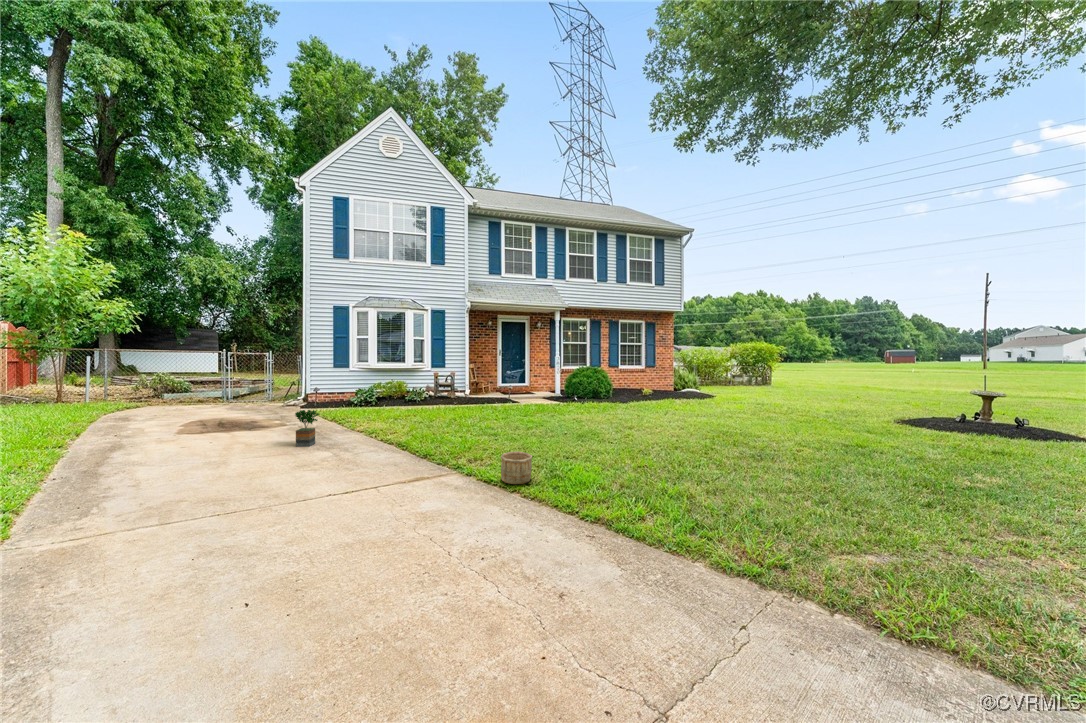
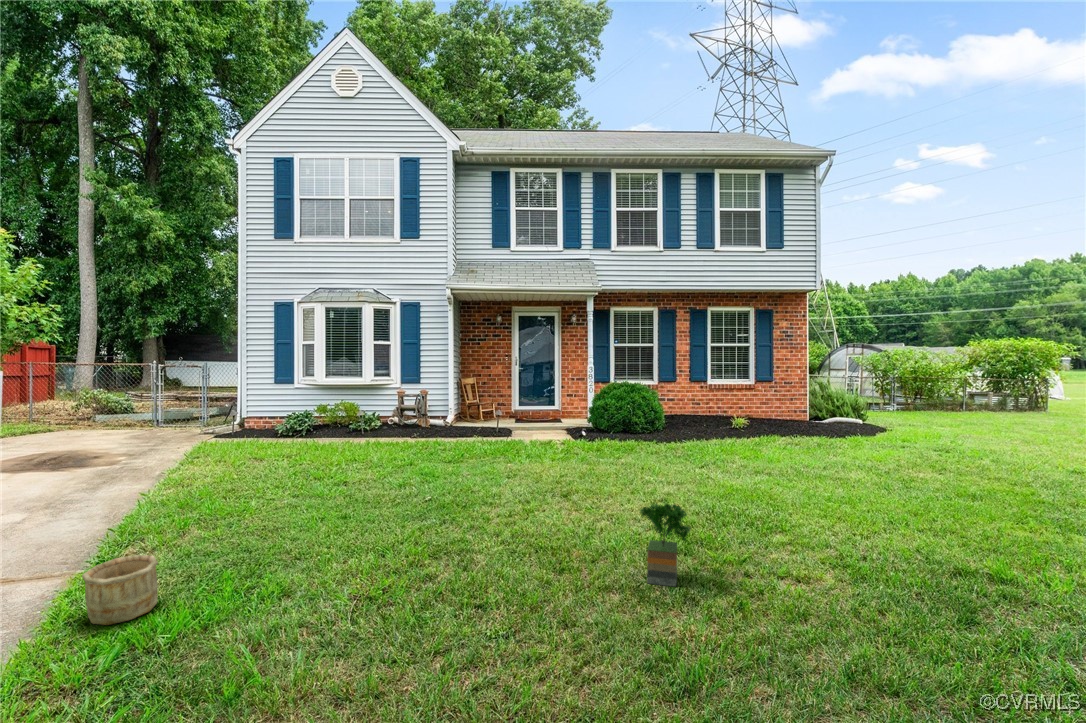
potted tree: present [295,410,319,447] -> present [640,504,691,587]

